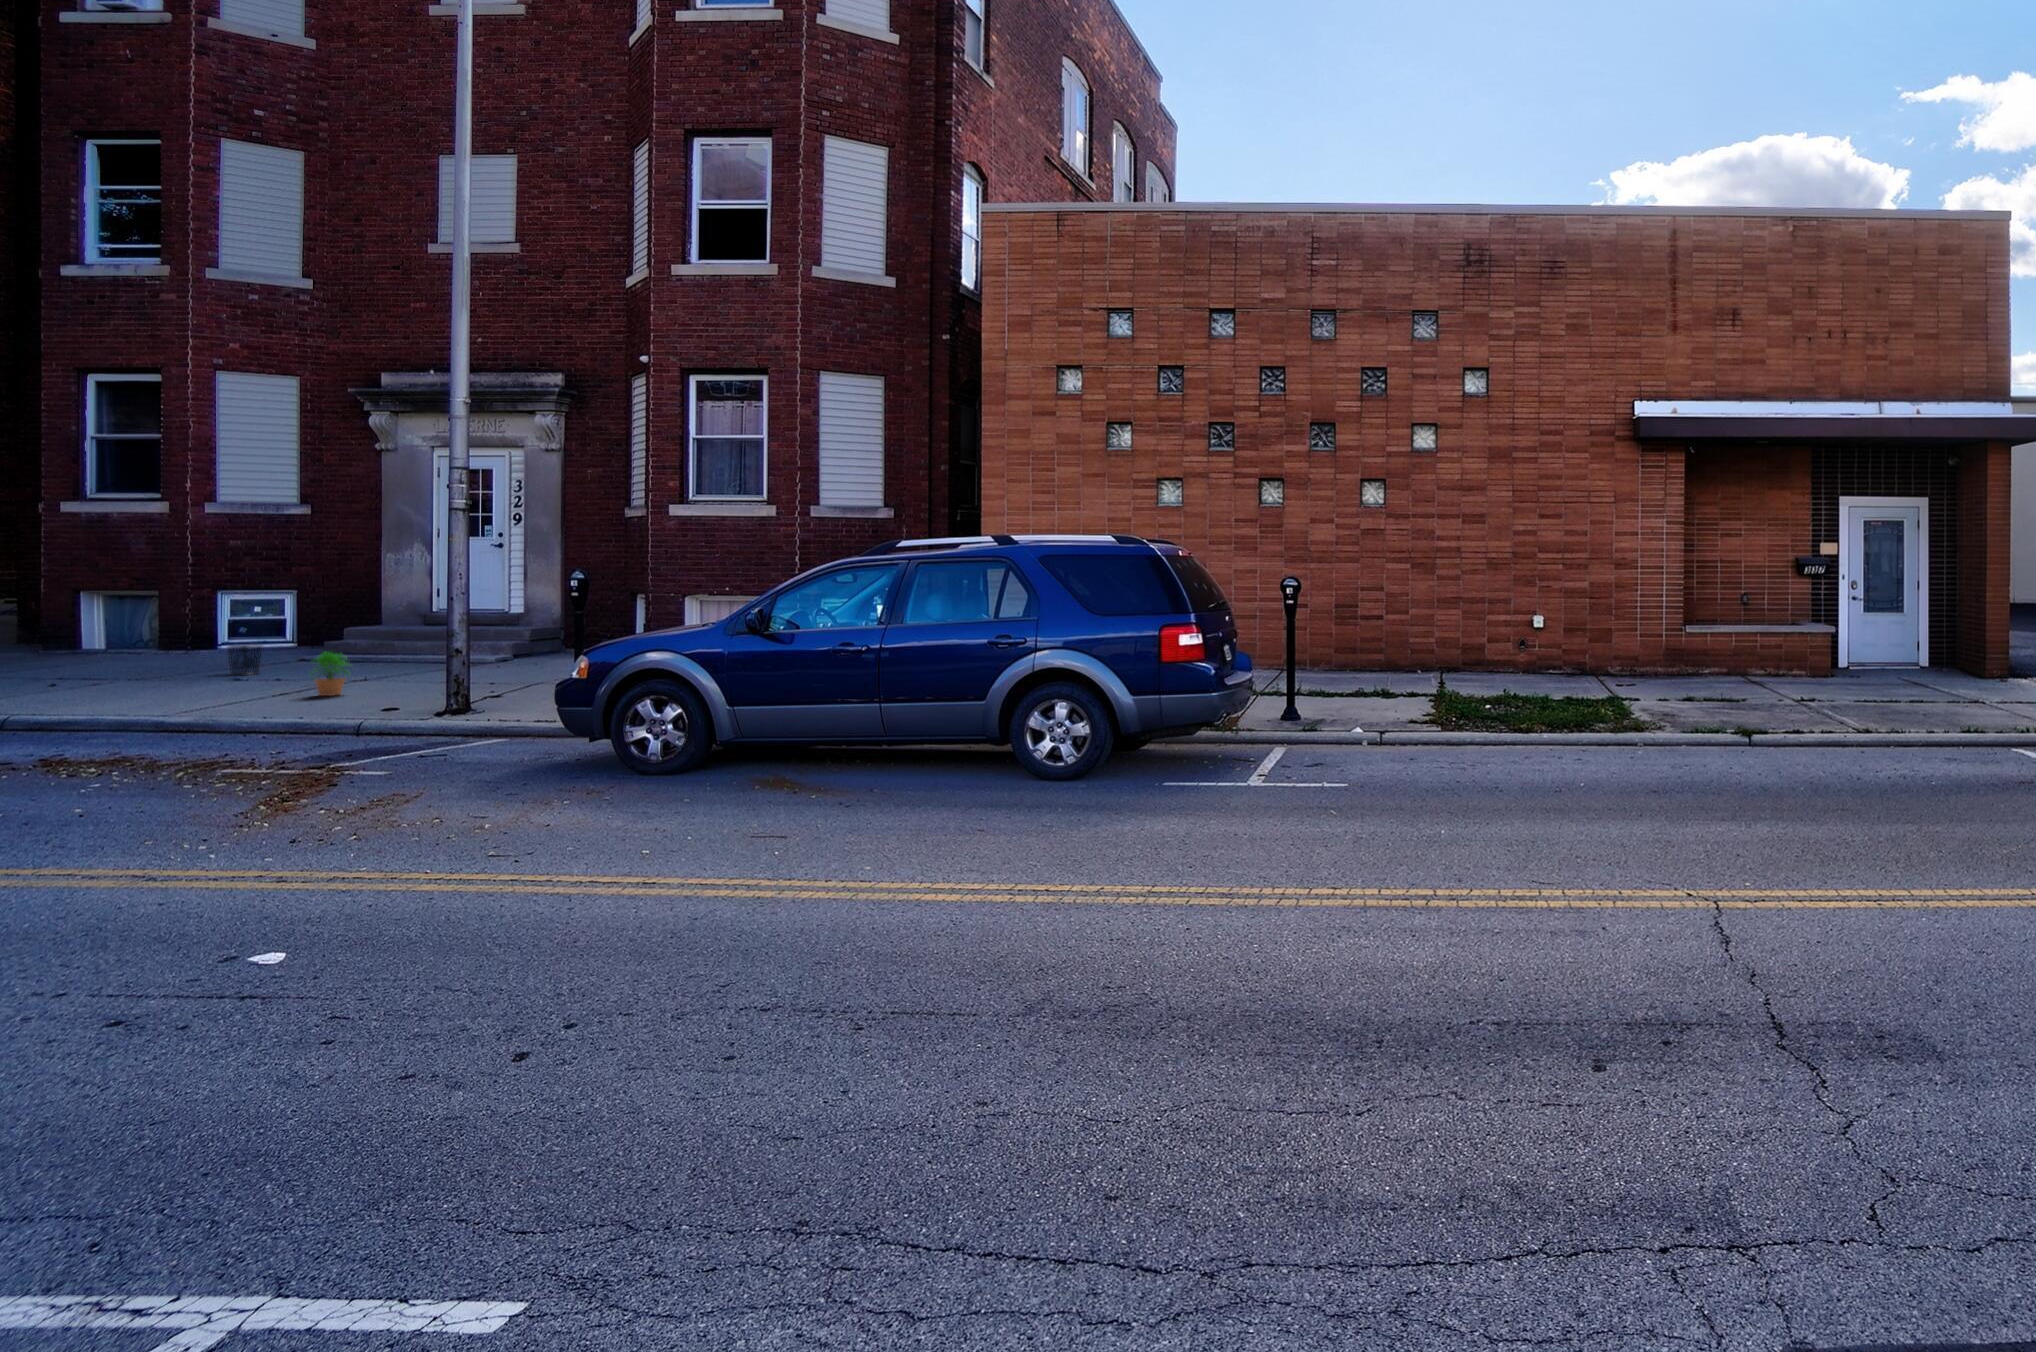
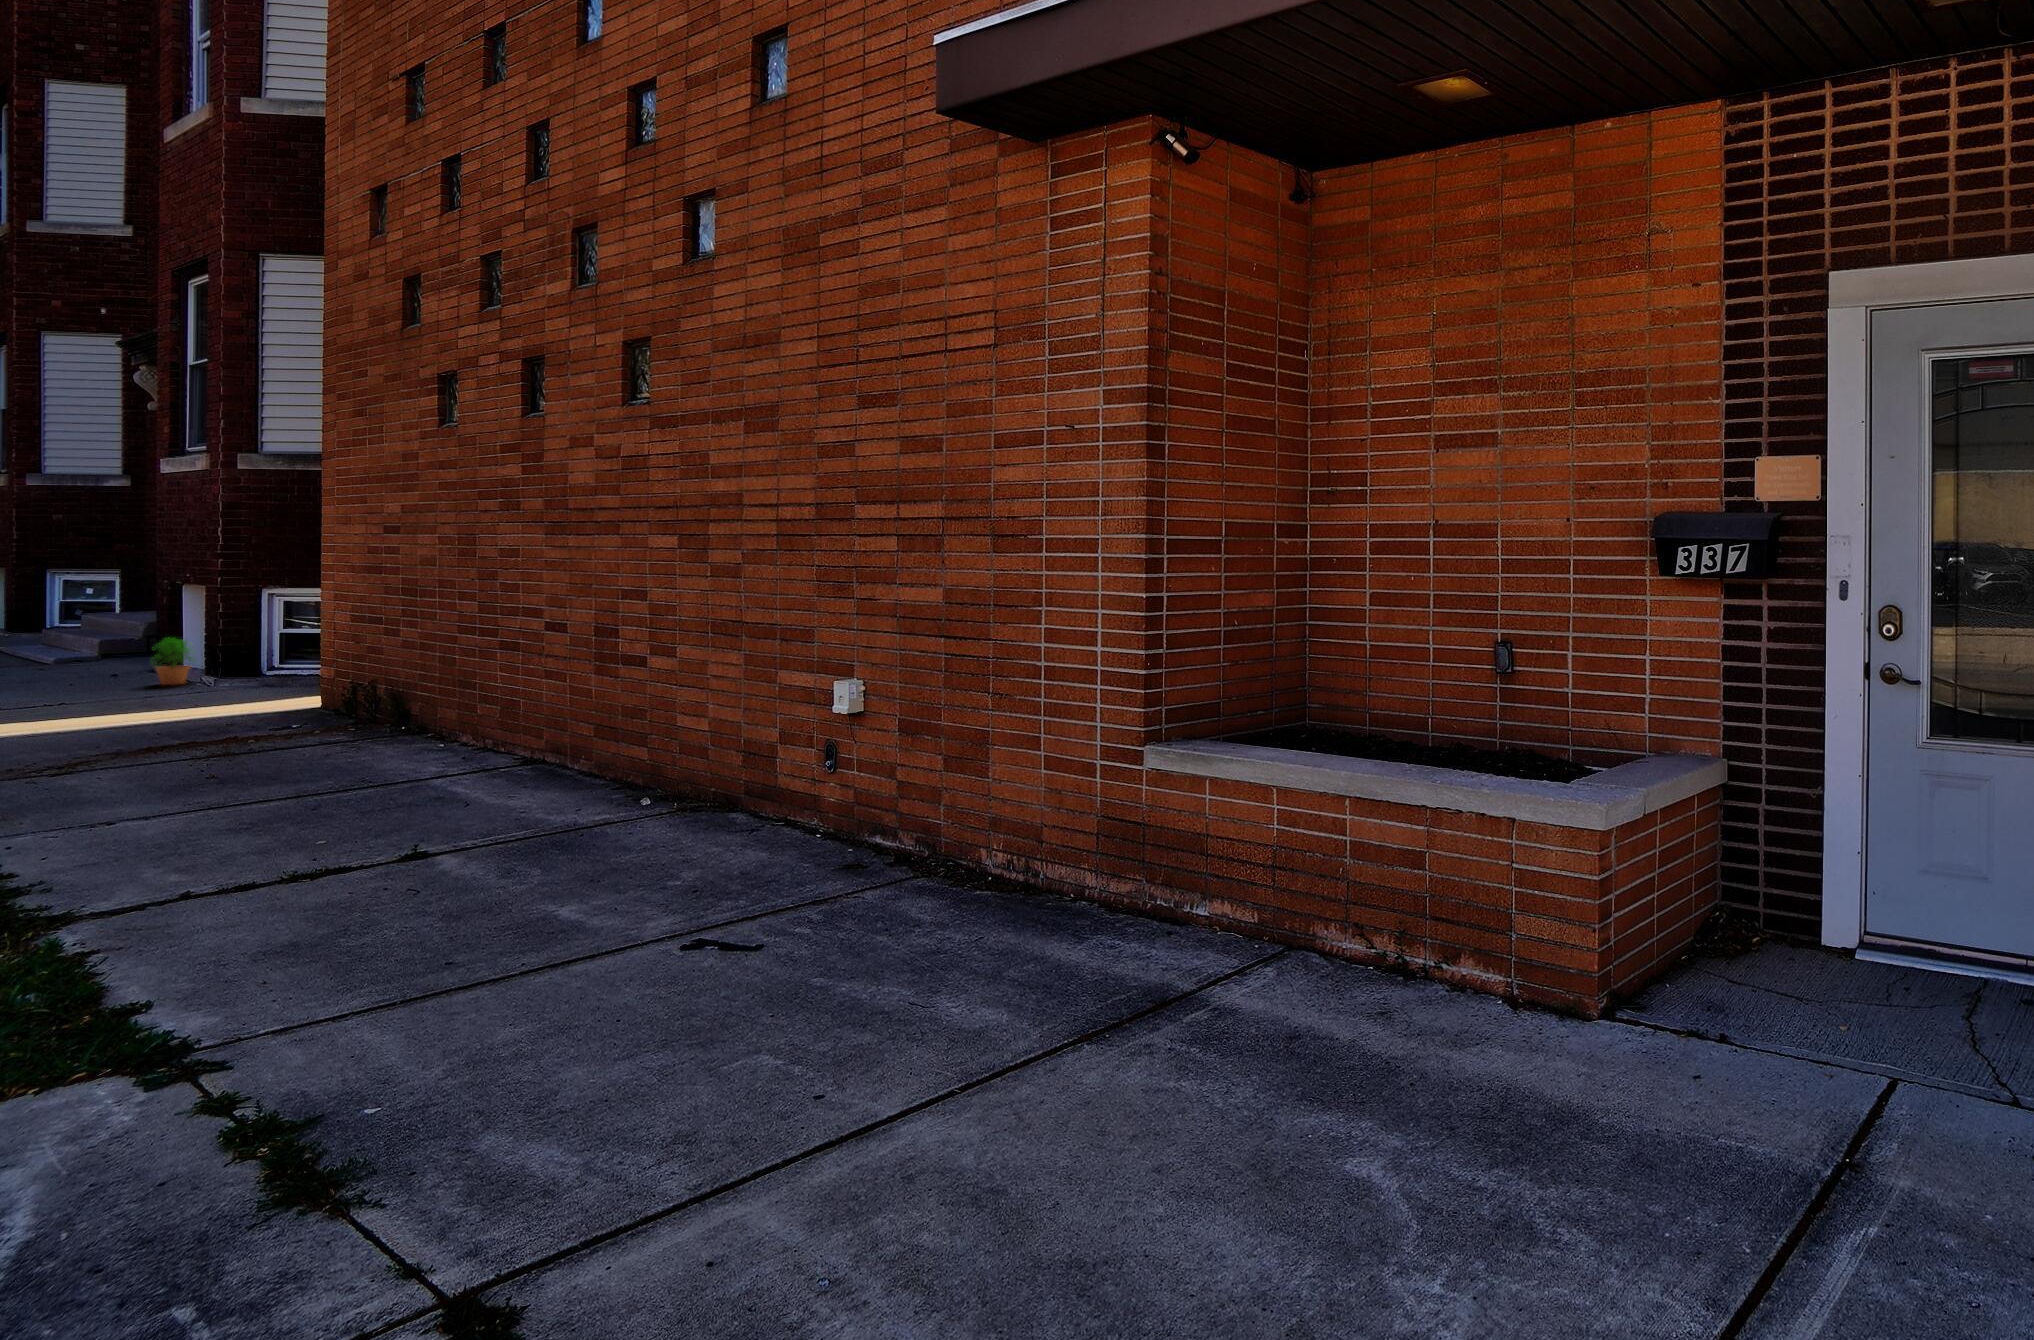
waste bin: present [227,645,262,675] -> none [51,628,94,661]

